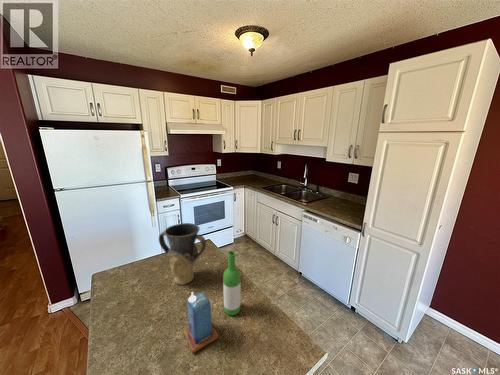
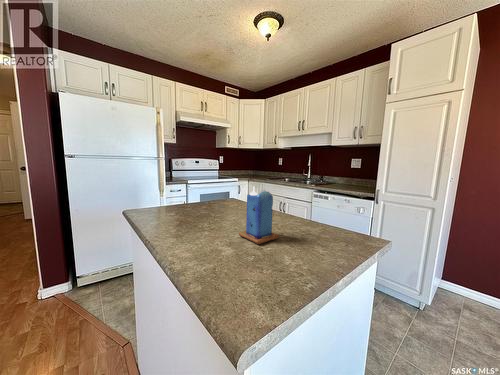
vase: present [159,223,206,285] -> none [197,158,247,217]
wine bottle: present [223,251,241,315] -> none [273,161,292,229]

